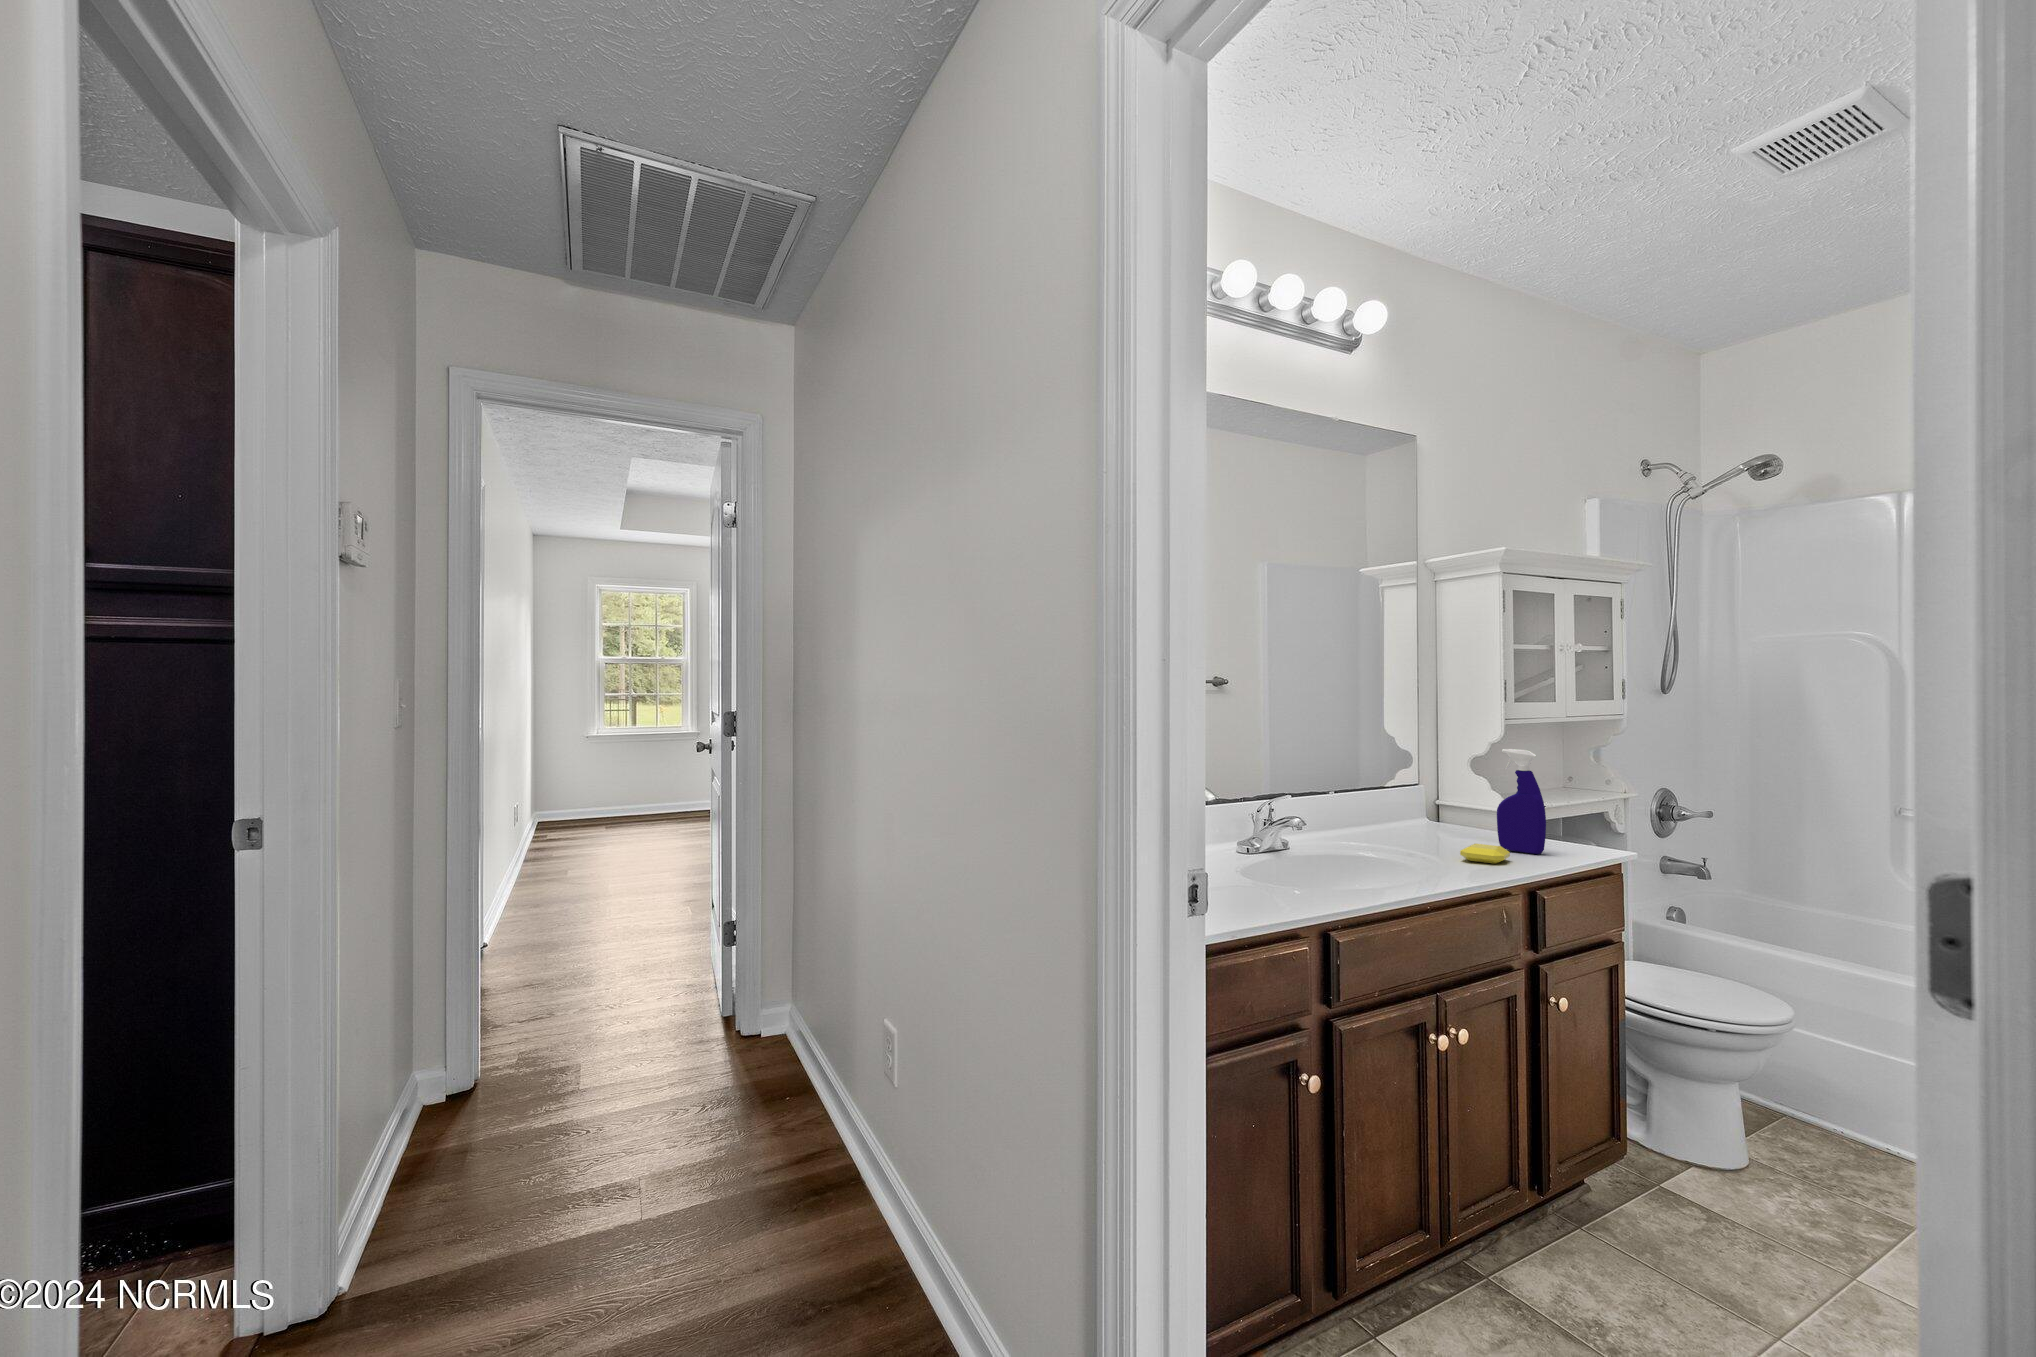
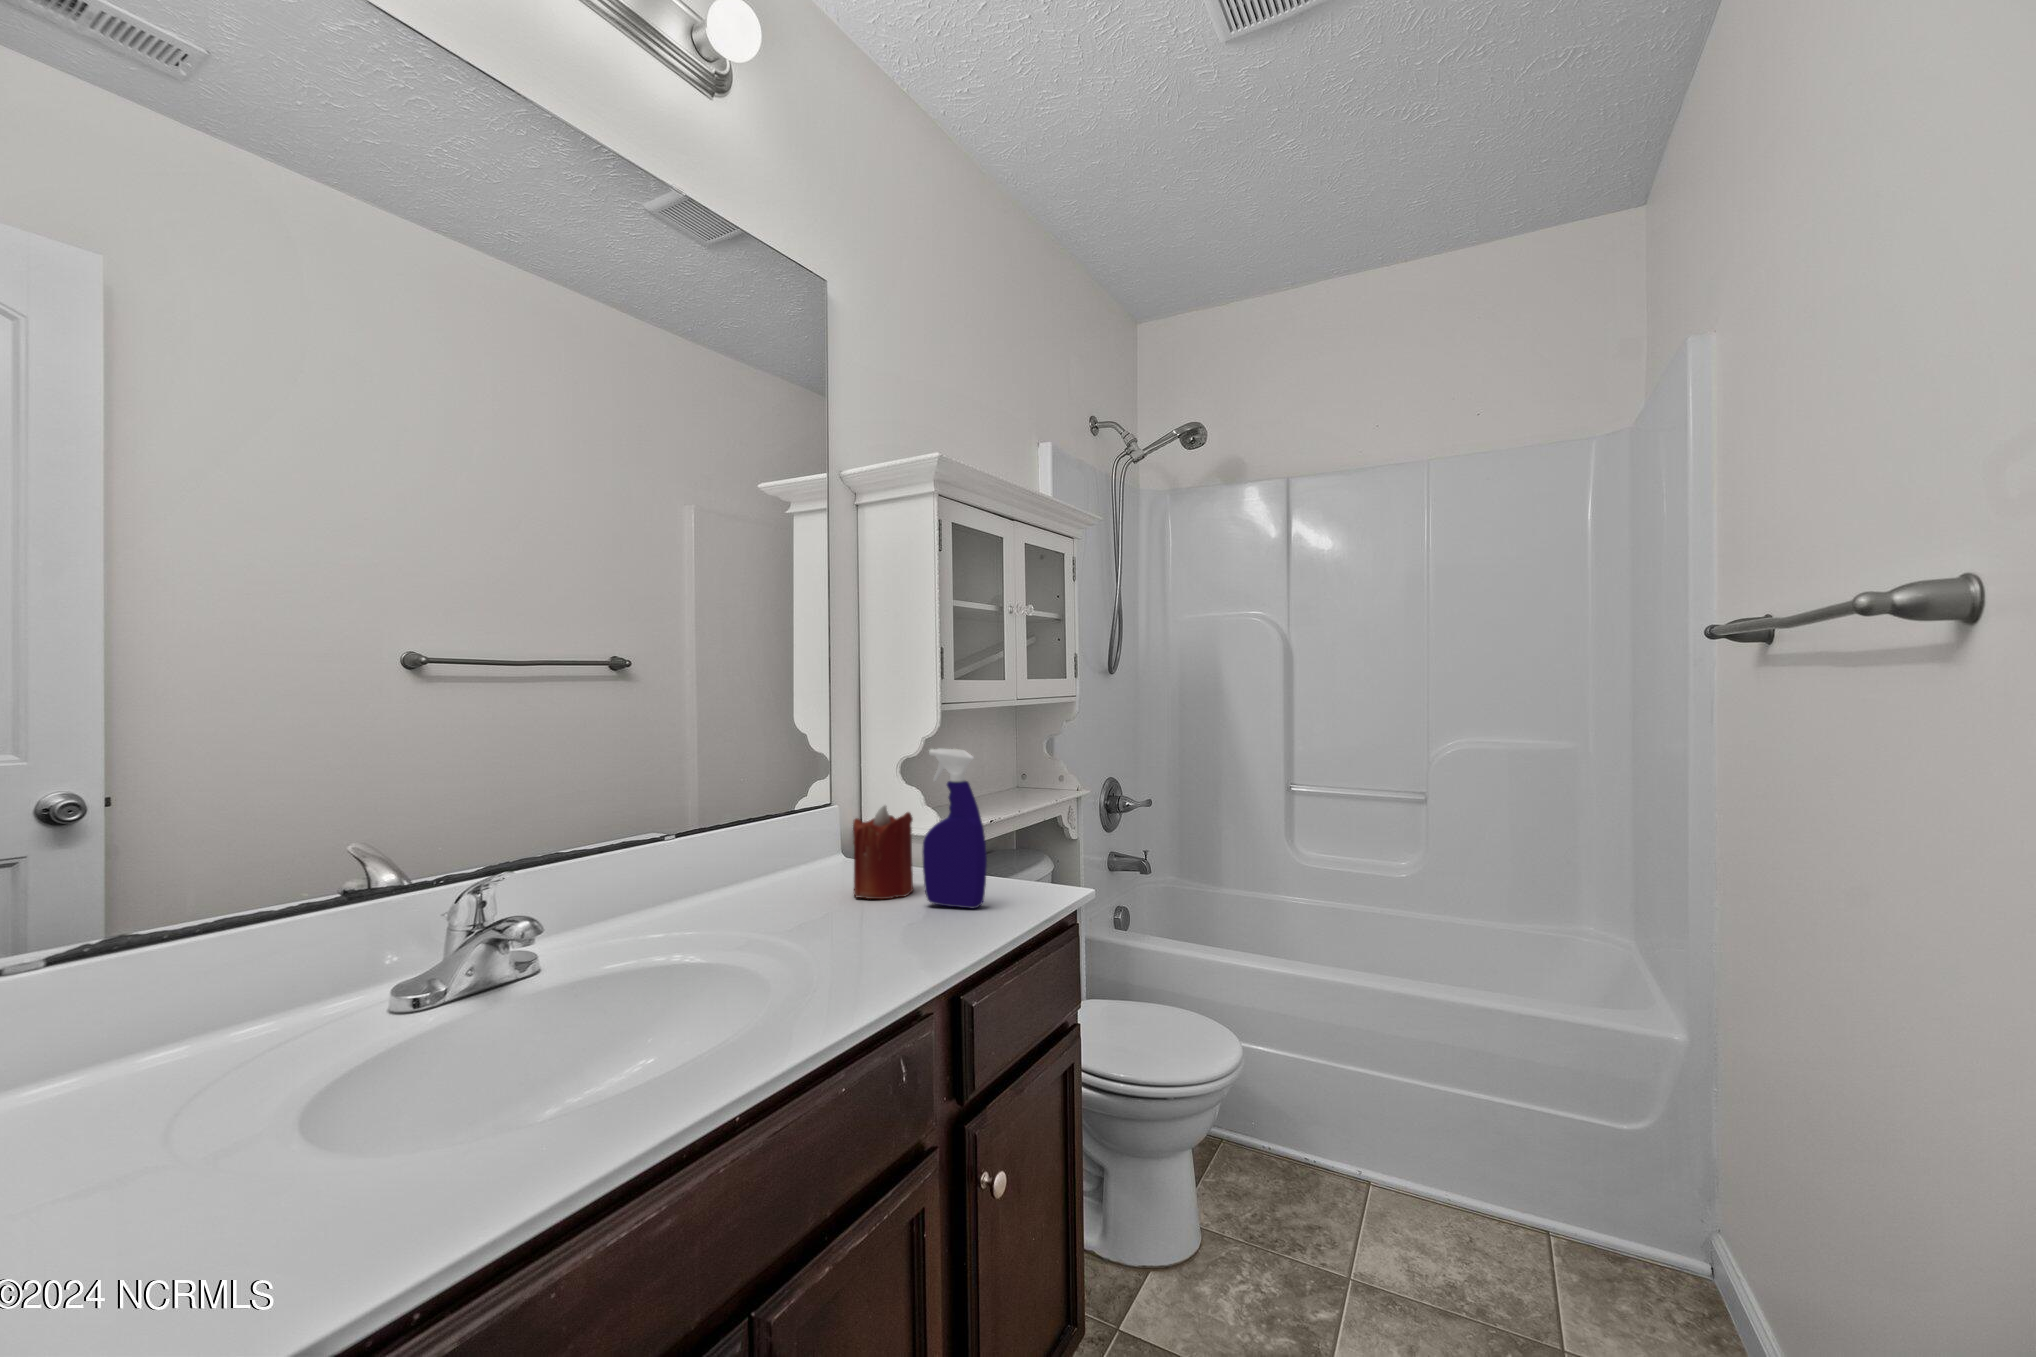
candle: none [1443,784,1487,845] -> present [853,806,913,899]
soap bar: present [1460,844,1510,864] -> none [862,907,935,941]

